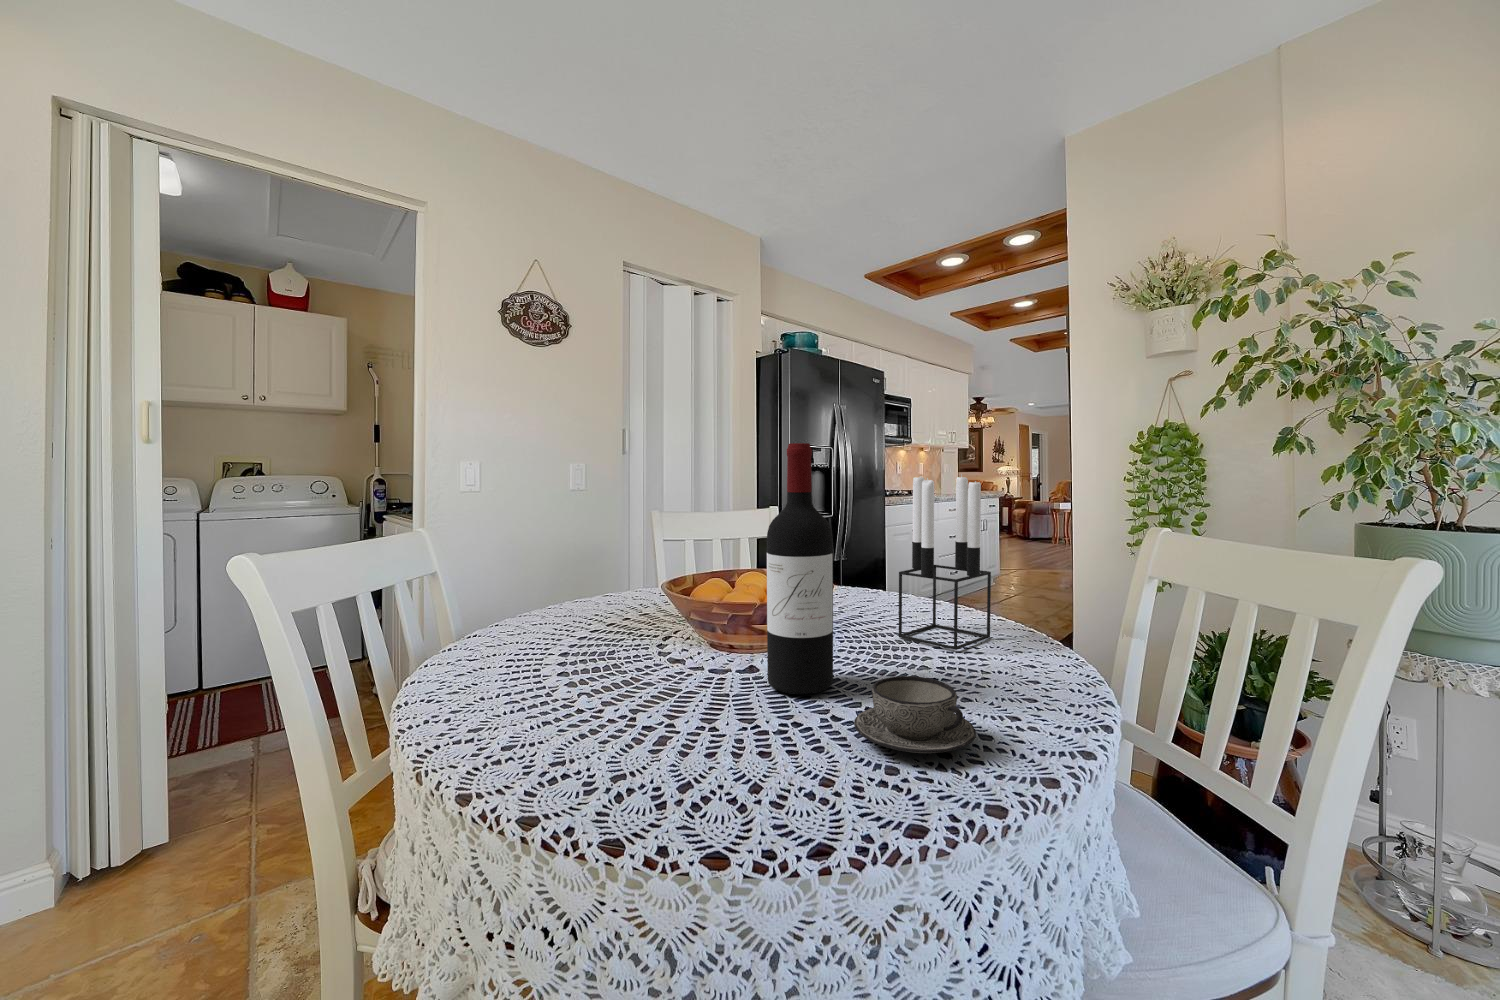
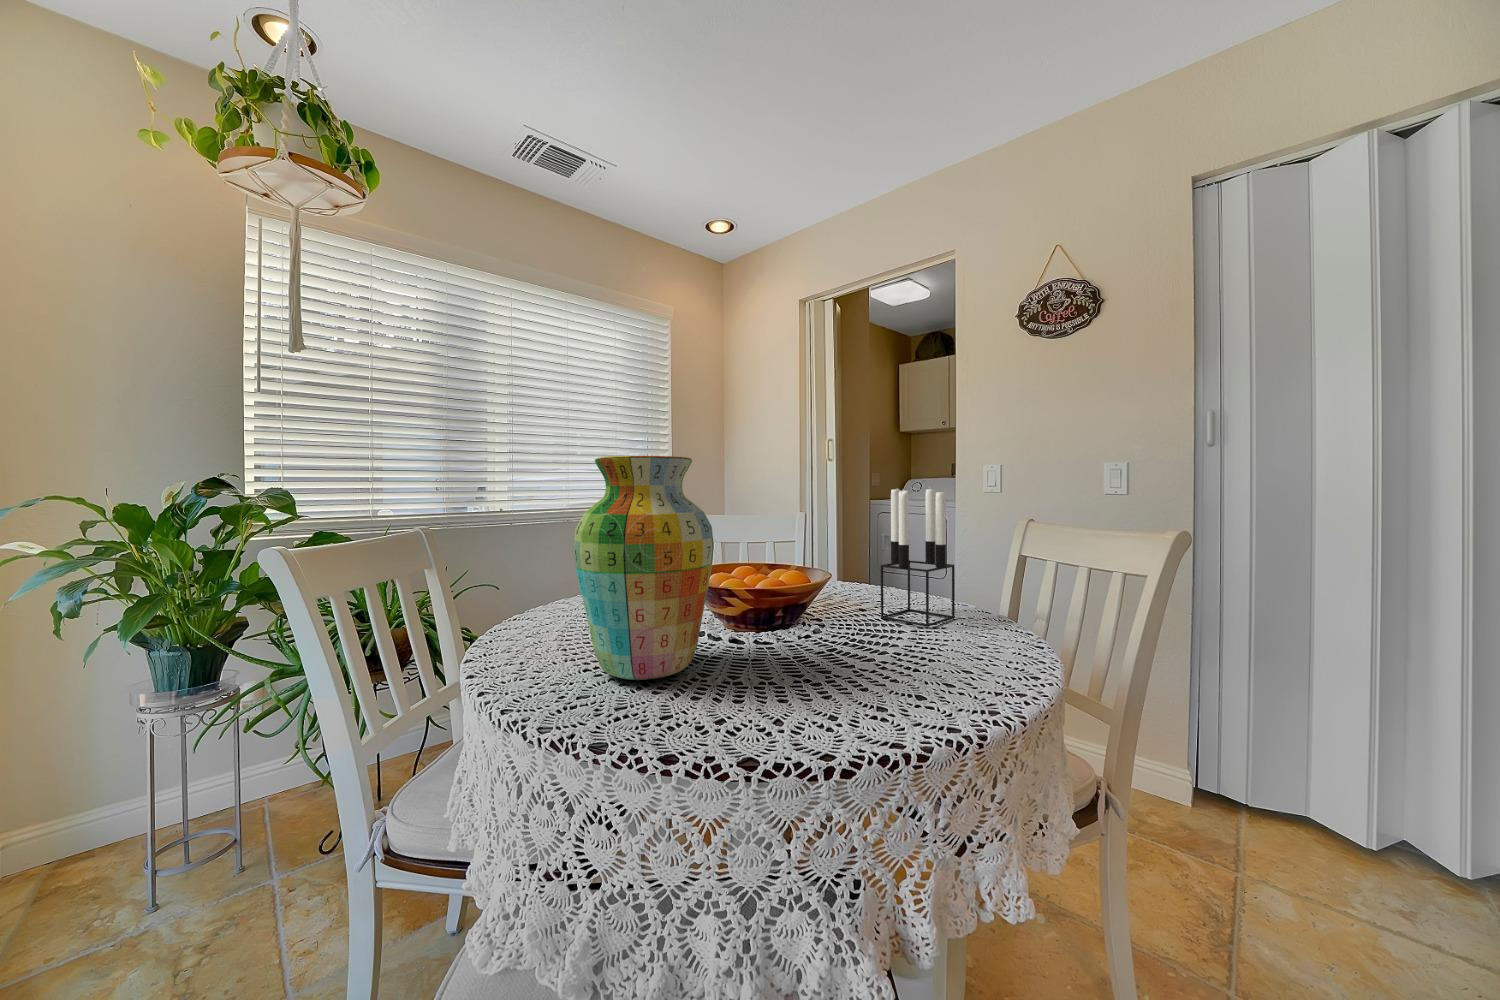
wine bottle: present [767,443,833,695] -> none [778,458,831,659]
vase: none [506,444,684,725] -> present [574,456,714,680]
teacup: present [854,676,976,753] -> none [851,640,948,696]

